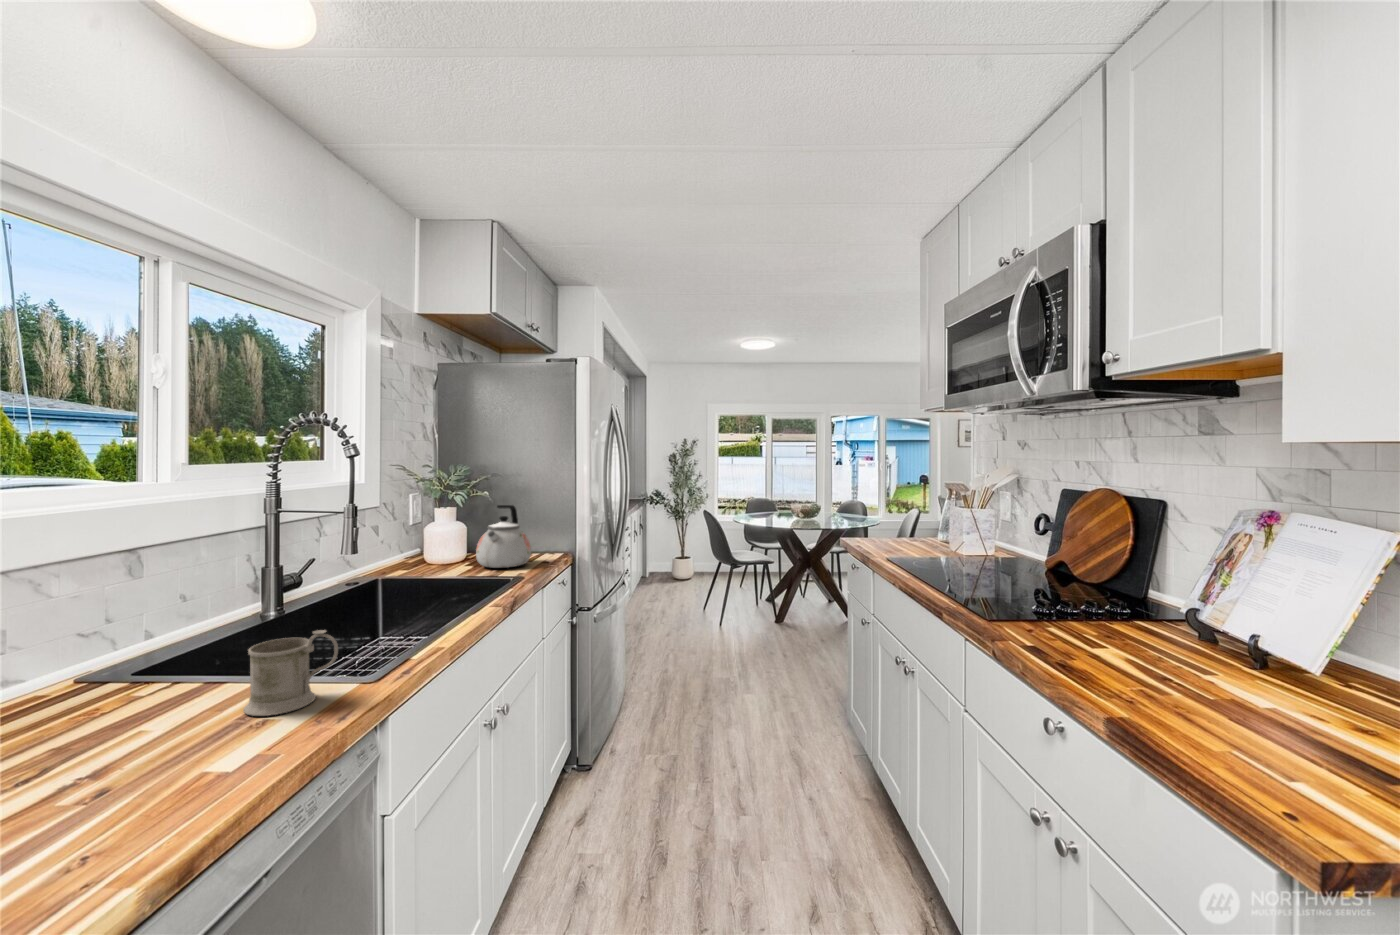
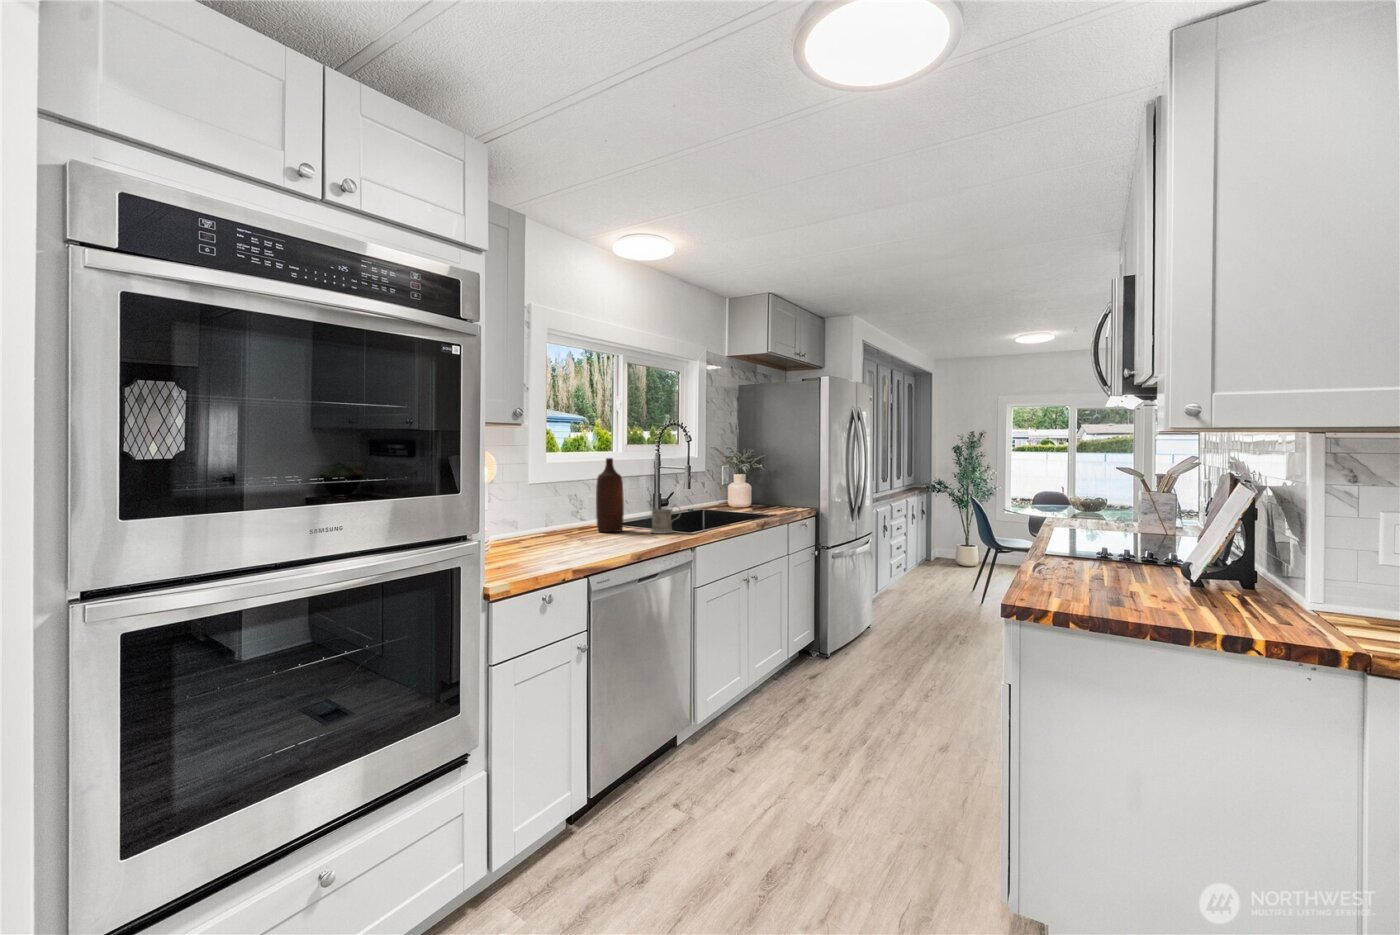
kettle: present [476,505,531,568] -> none [755,471,787,509]
bottle: none [51,514,156,731] -> present [596,458,624,532]

